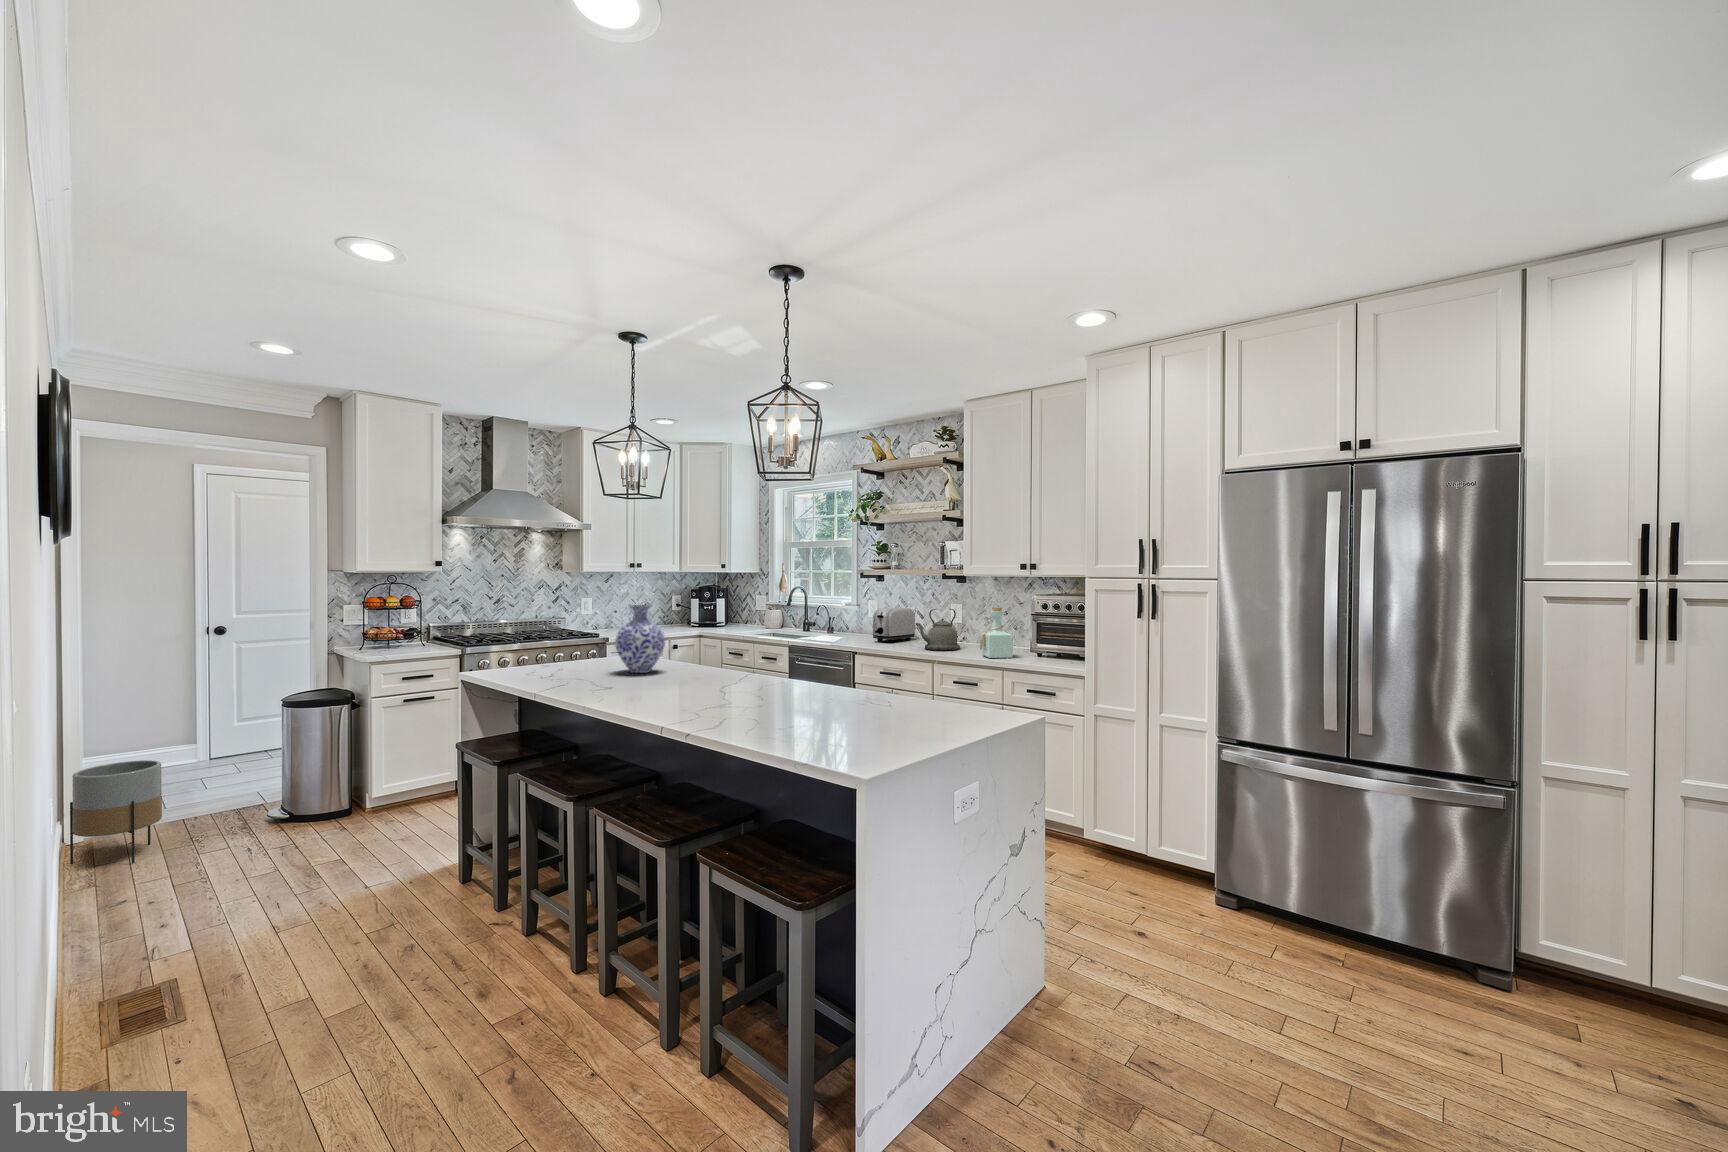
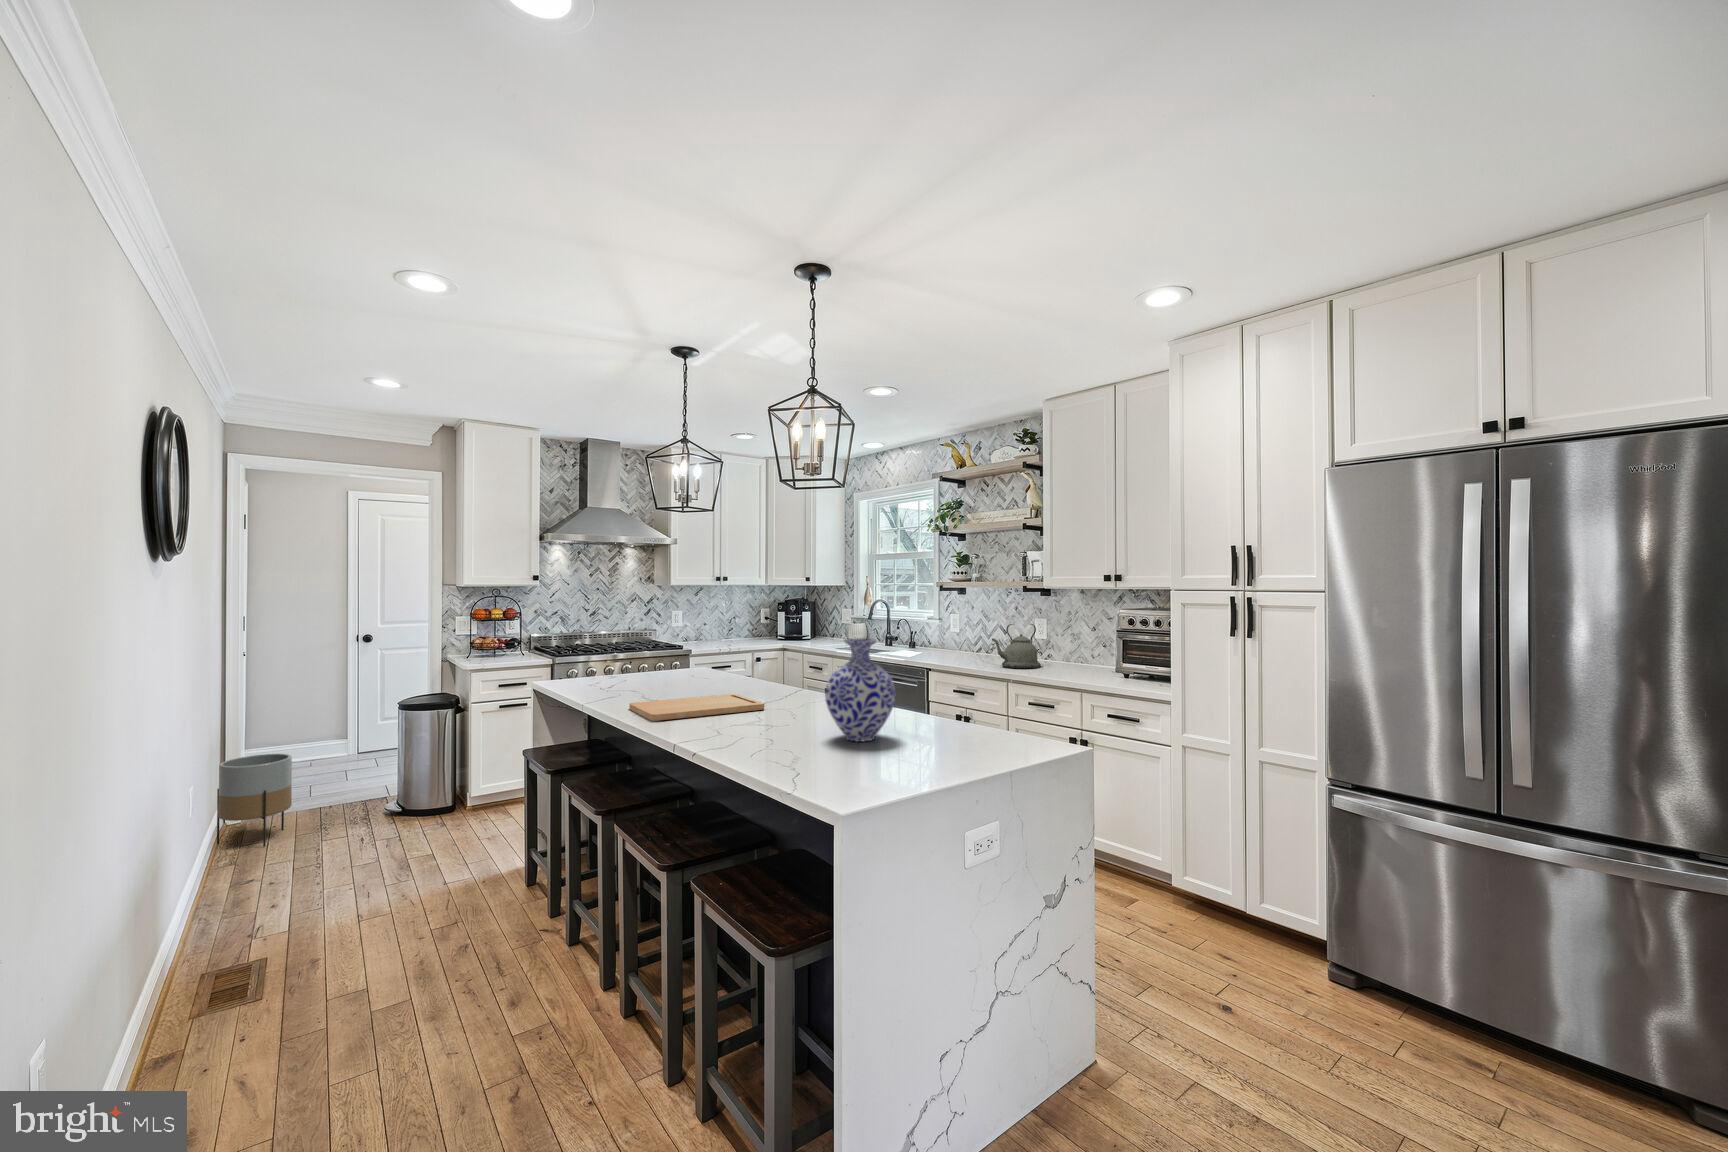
vase: present [615,605,665,673] -> present [825,638,896,742]
bottle: present [980,607,1013,658] -> none [1058,623,1094,678]
toaster: present [873,608,915,642] -> none [951,622,997,658]
cutting board: none [595,679,731,706] -> present [629,694,765,721]

